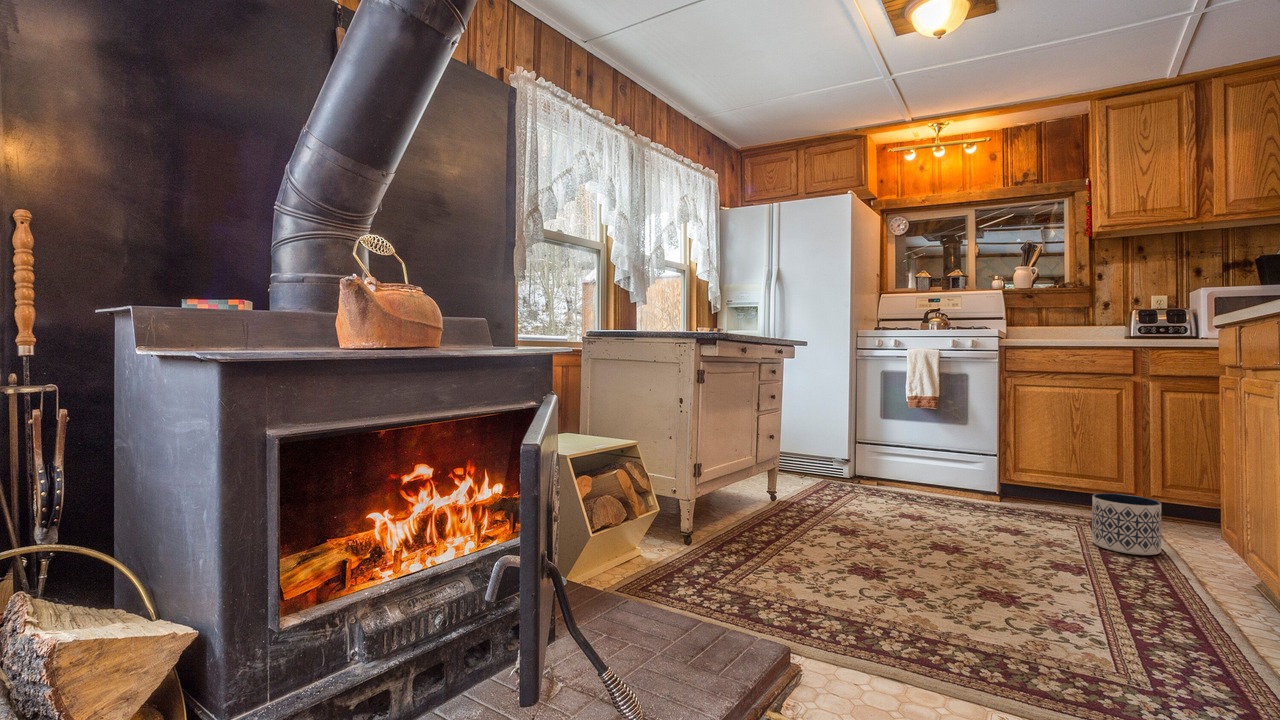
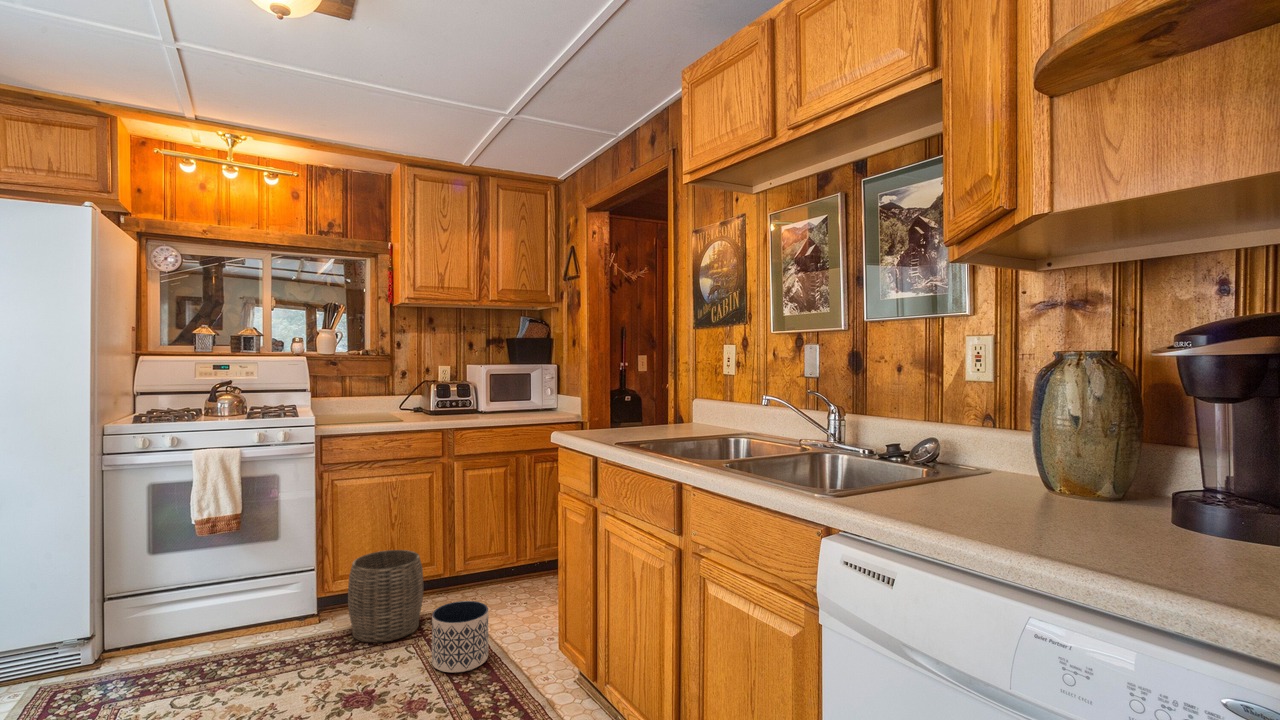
woven basket: none [1021,448,1098,523] -> present [348,550,423,643]

